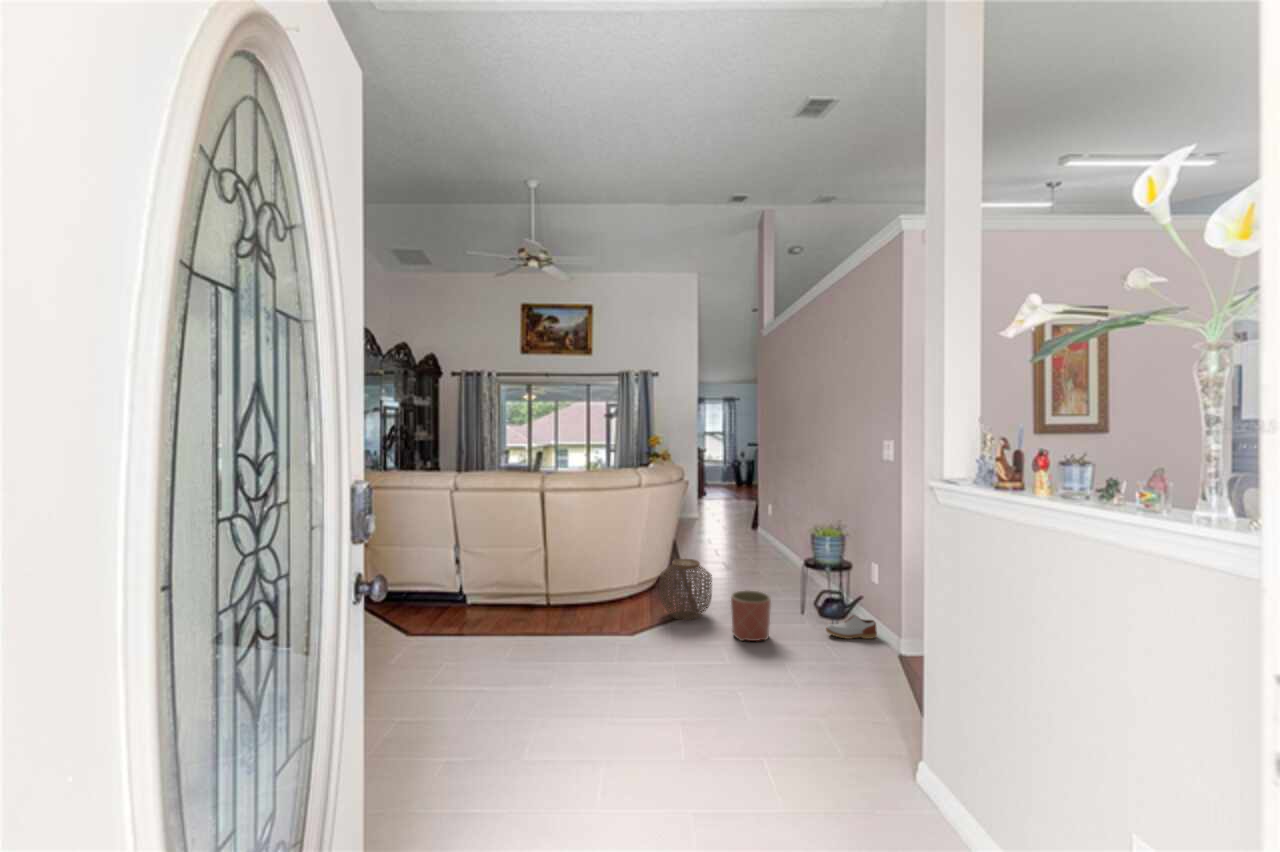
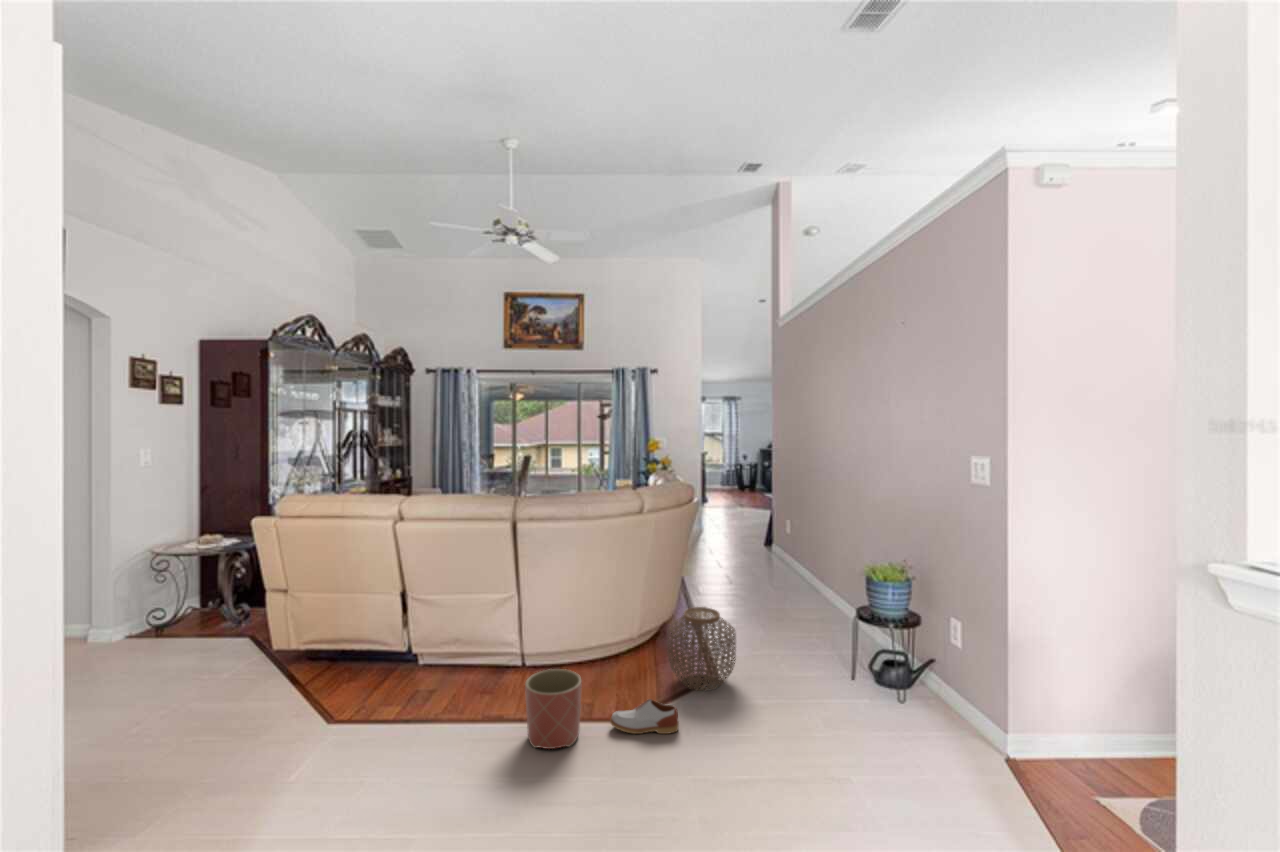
planter: present [731,590,771,641] -> present [525,669,582,749]
shoe: present [826,615,877,639] -> present [610,699,679,734]

